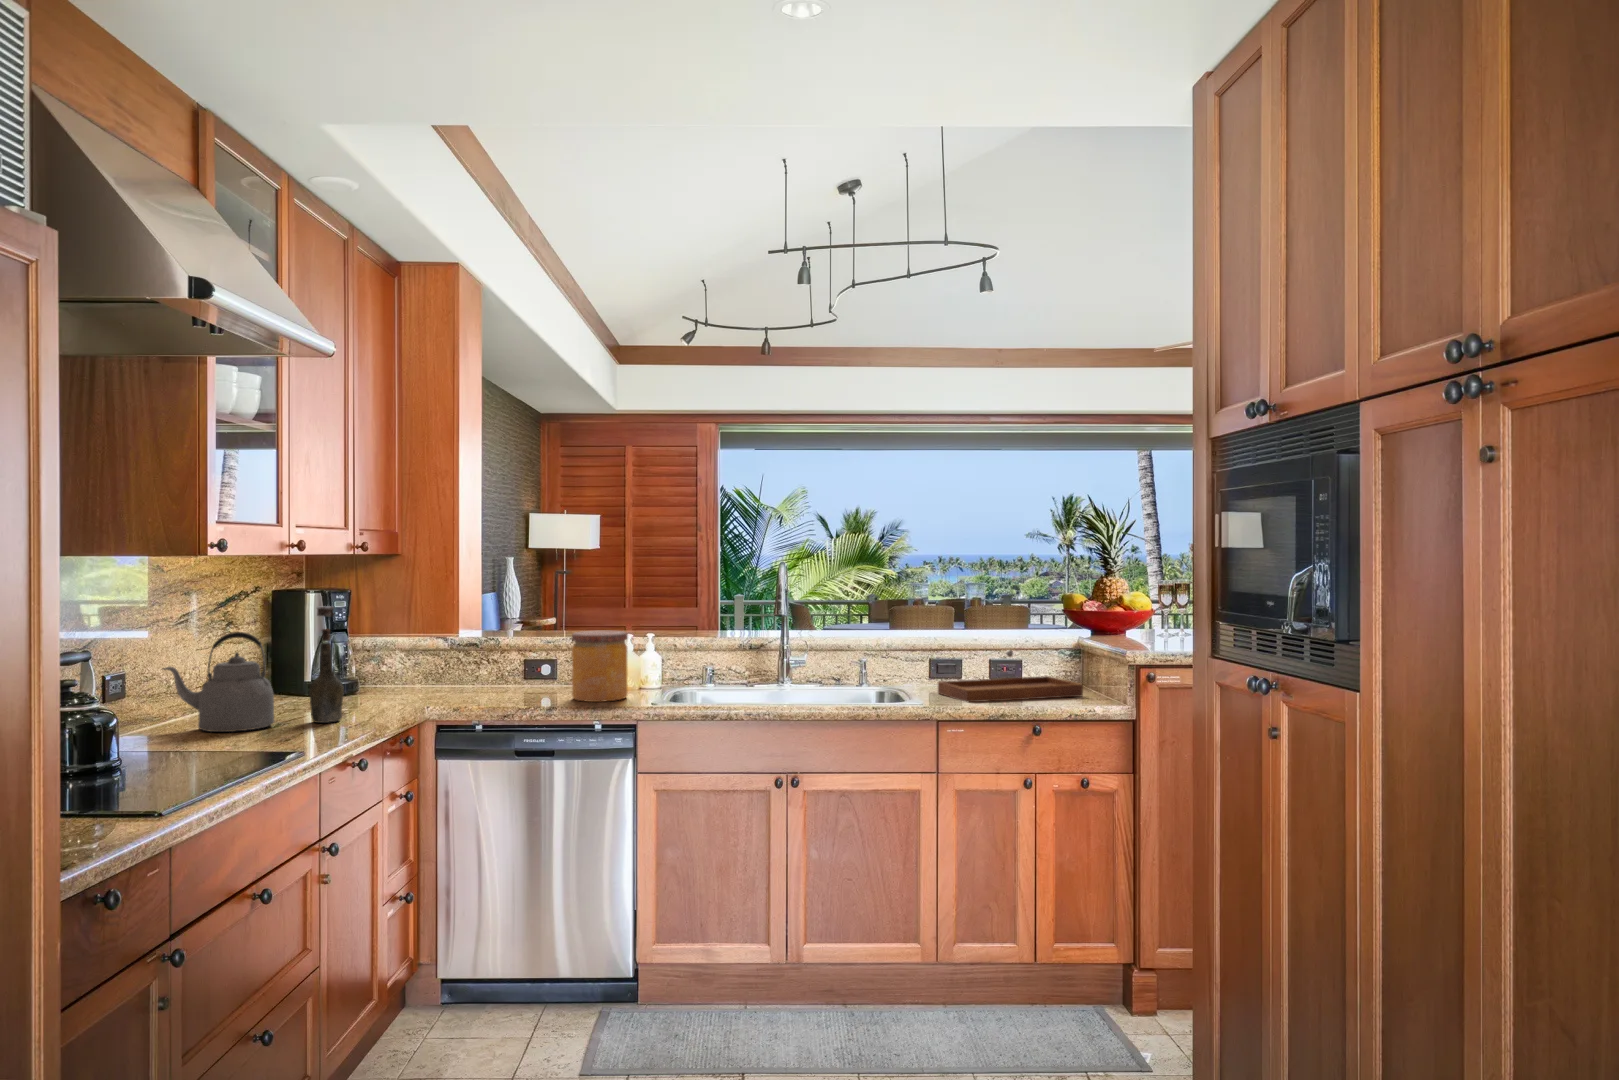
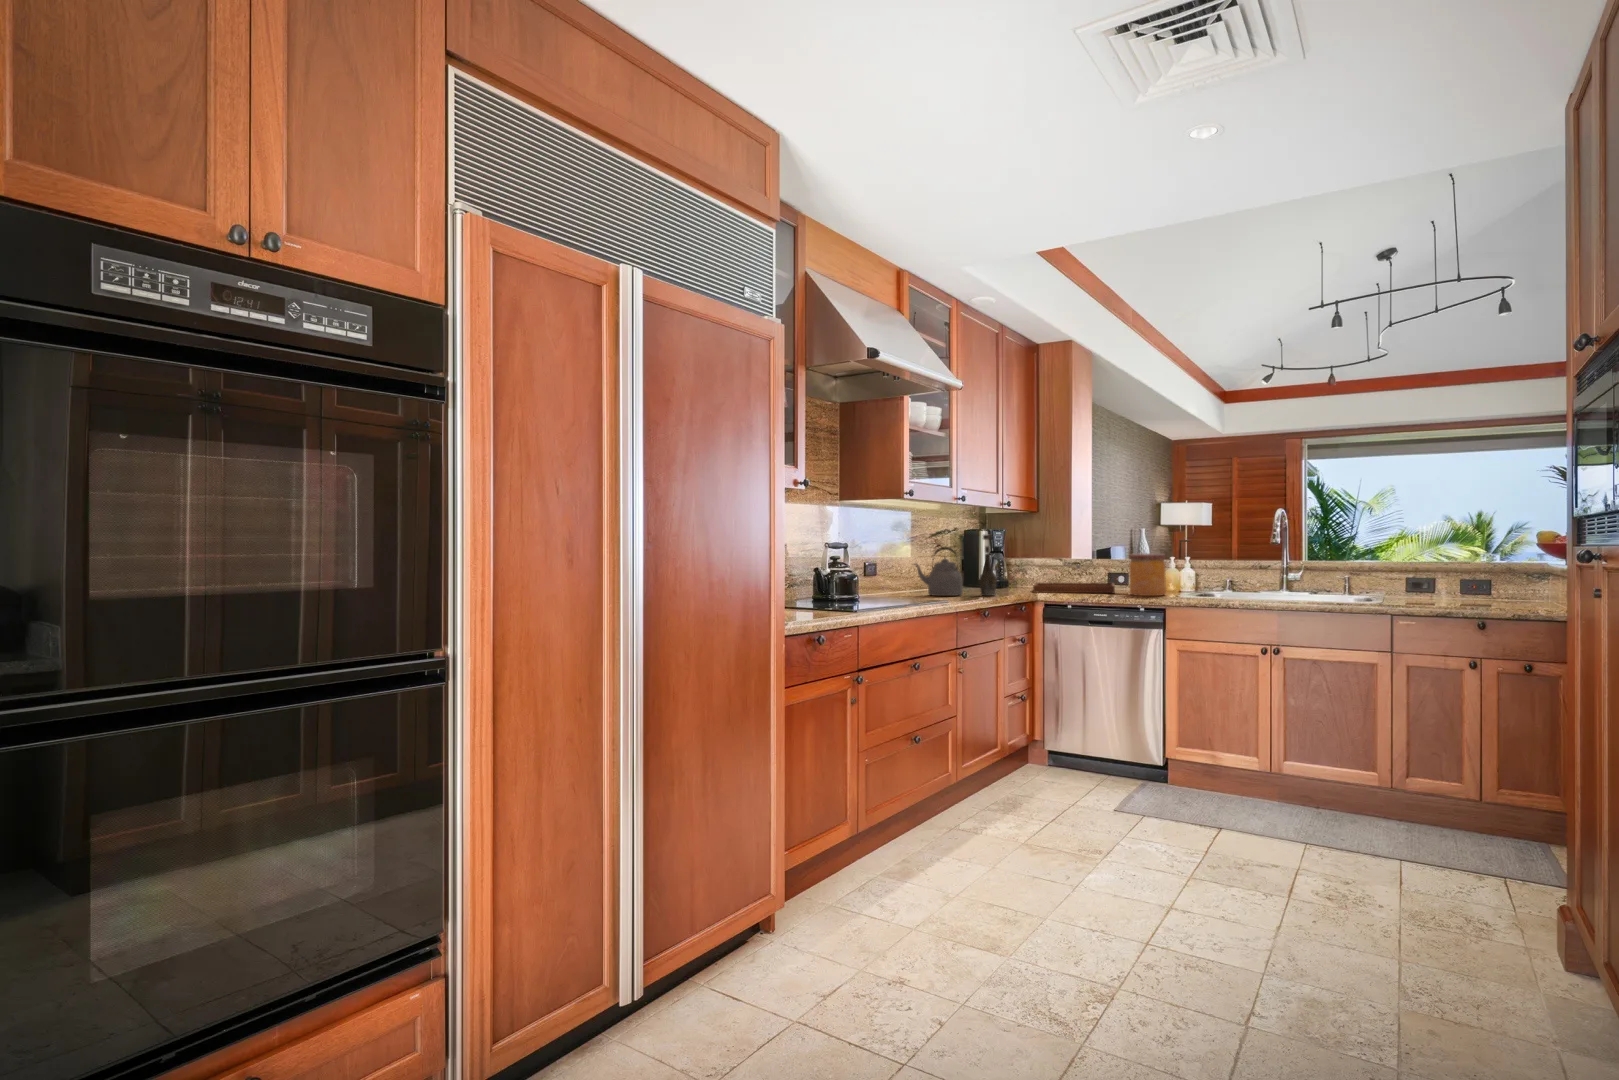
tray: present [938,650,1083,702] -> present [1033,565,1115,593]

